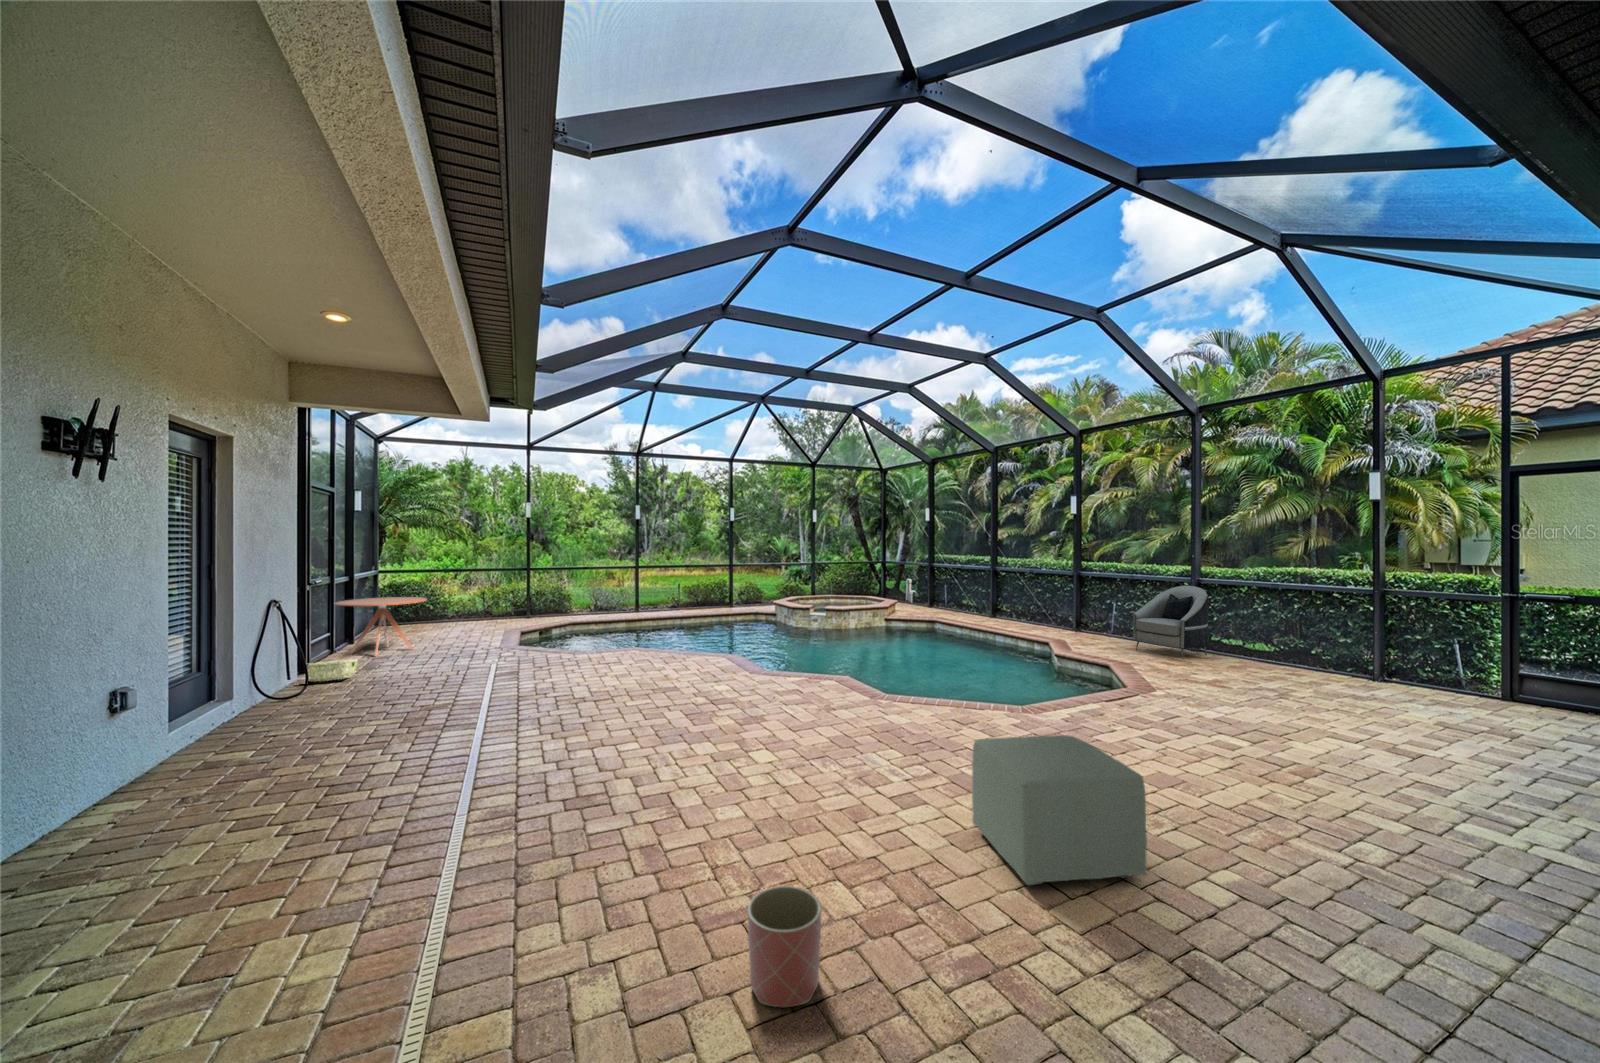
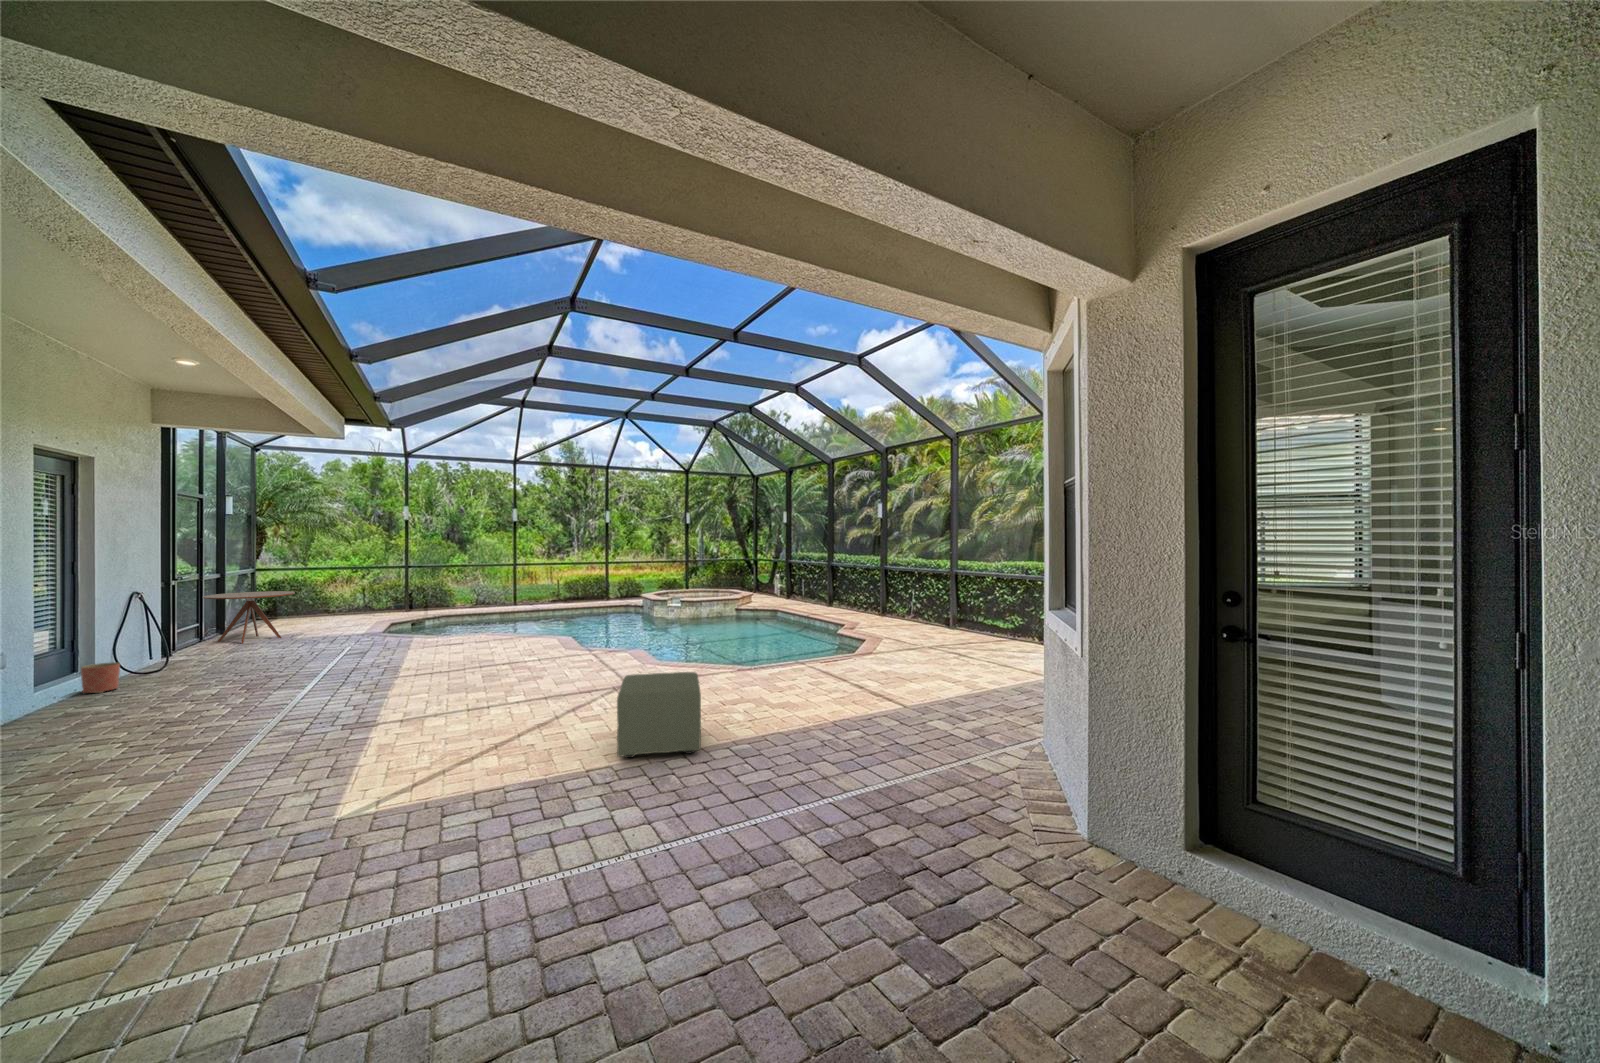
armchair: present [1133,586,1209,659] -> none [909,567,961,636]
woven basket: present [308,659,358,682] -> none [160,643,219,663]
planter: present [748,886,822,1007] -> present [81,662,120,693]

